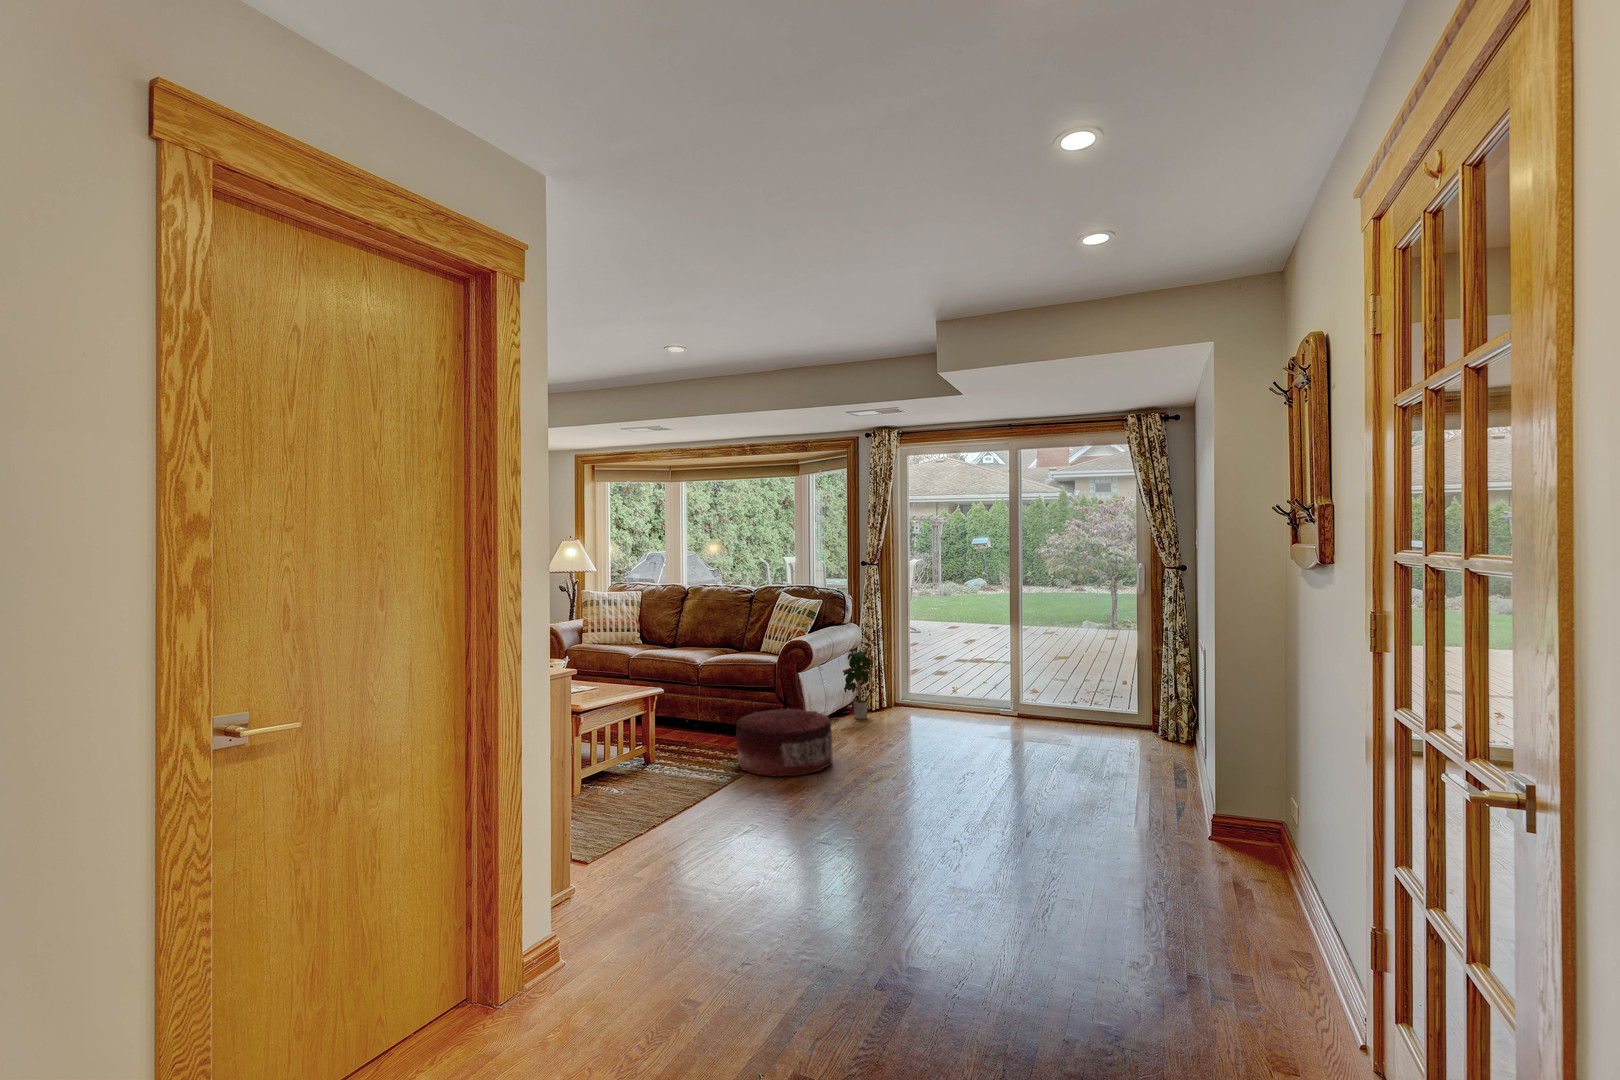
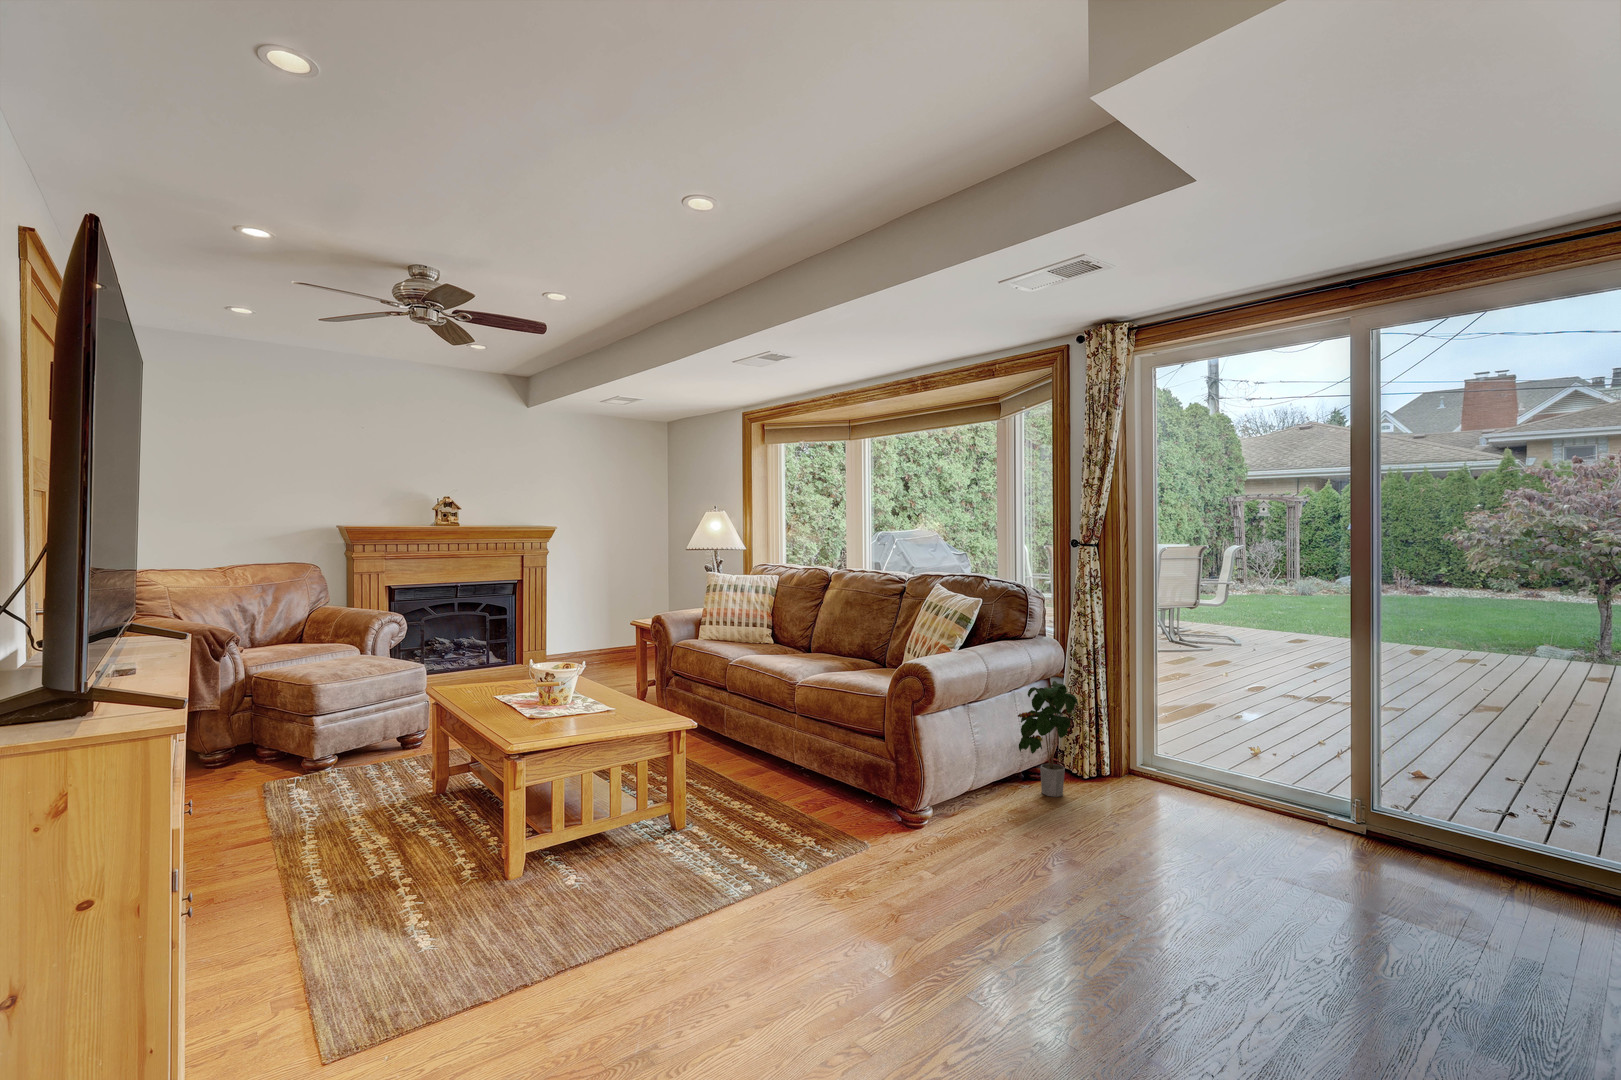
pouf: present [736,708,833,777] -> none [752,783,936,936]

